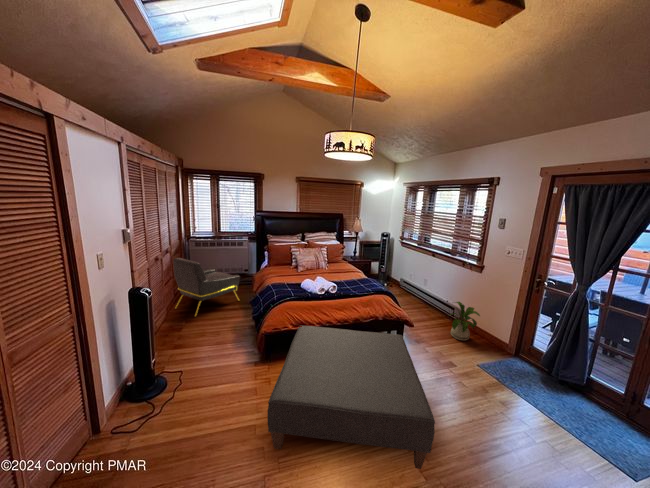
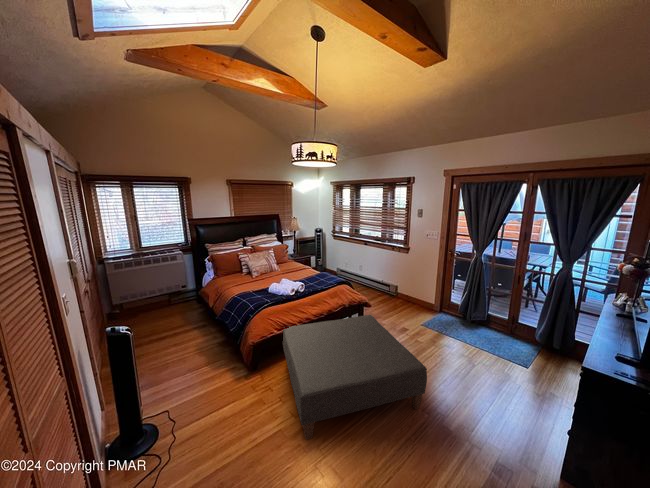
armchair: present [173,258,240,317] -> none [97,286,186,351]
house plant: present [450,302,480,341] -> none [390,279,415,310]

